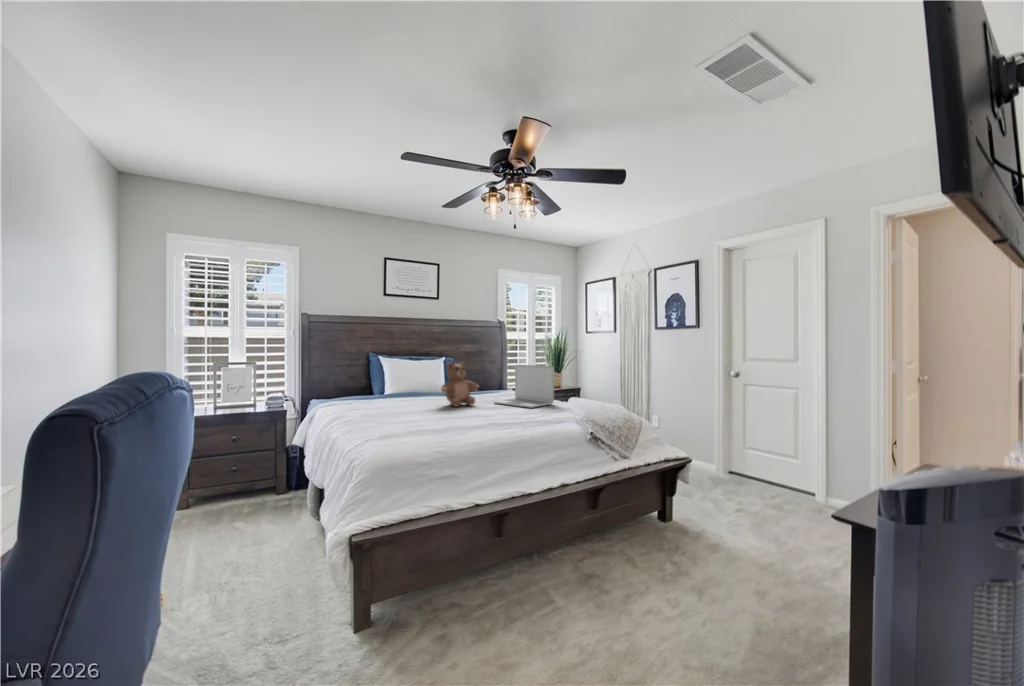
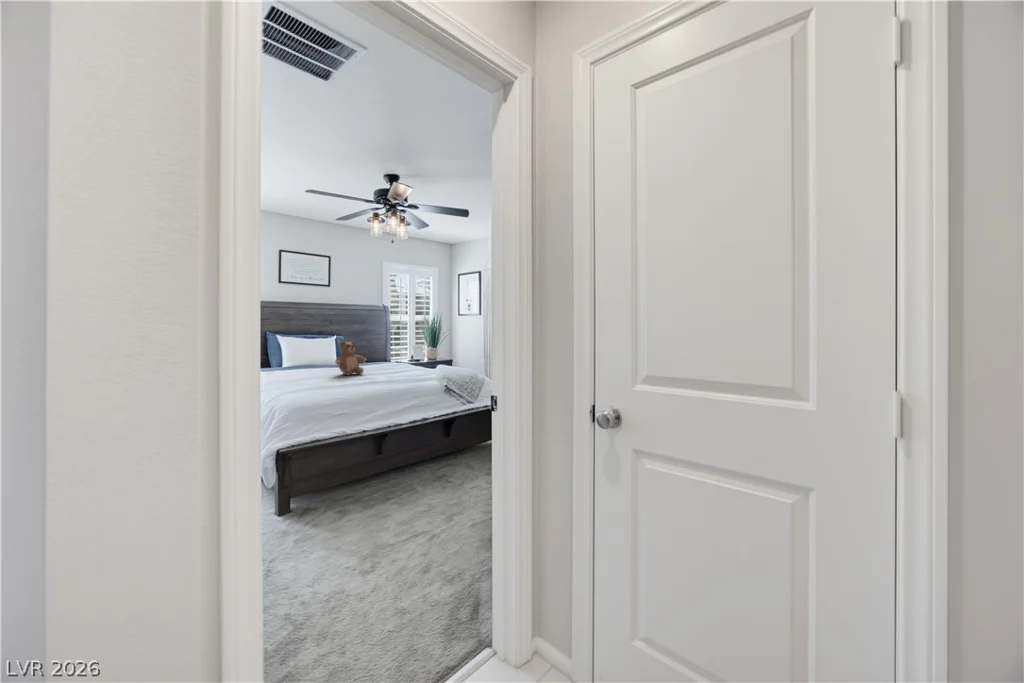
laptop: present [494,365,554,408] -> none [378,342,426,375]

